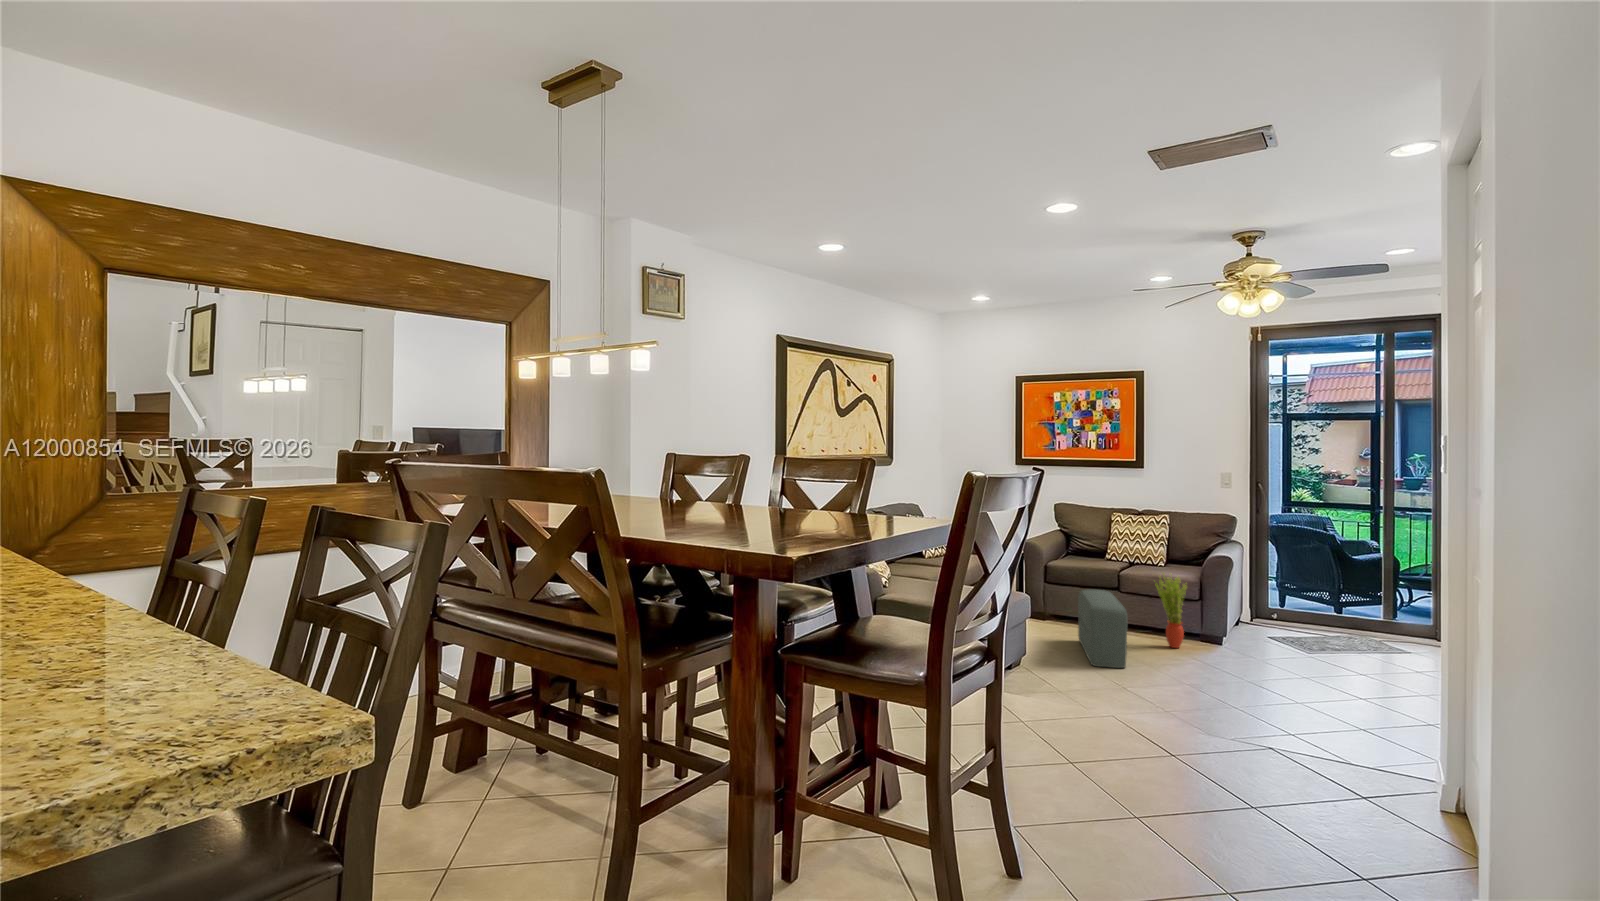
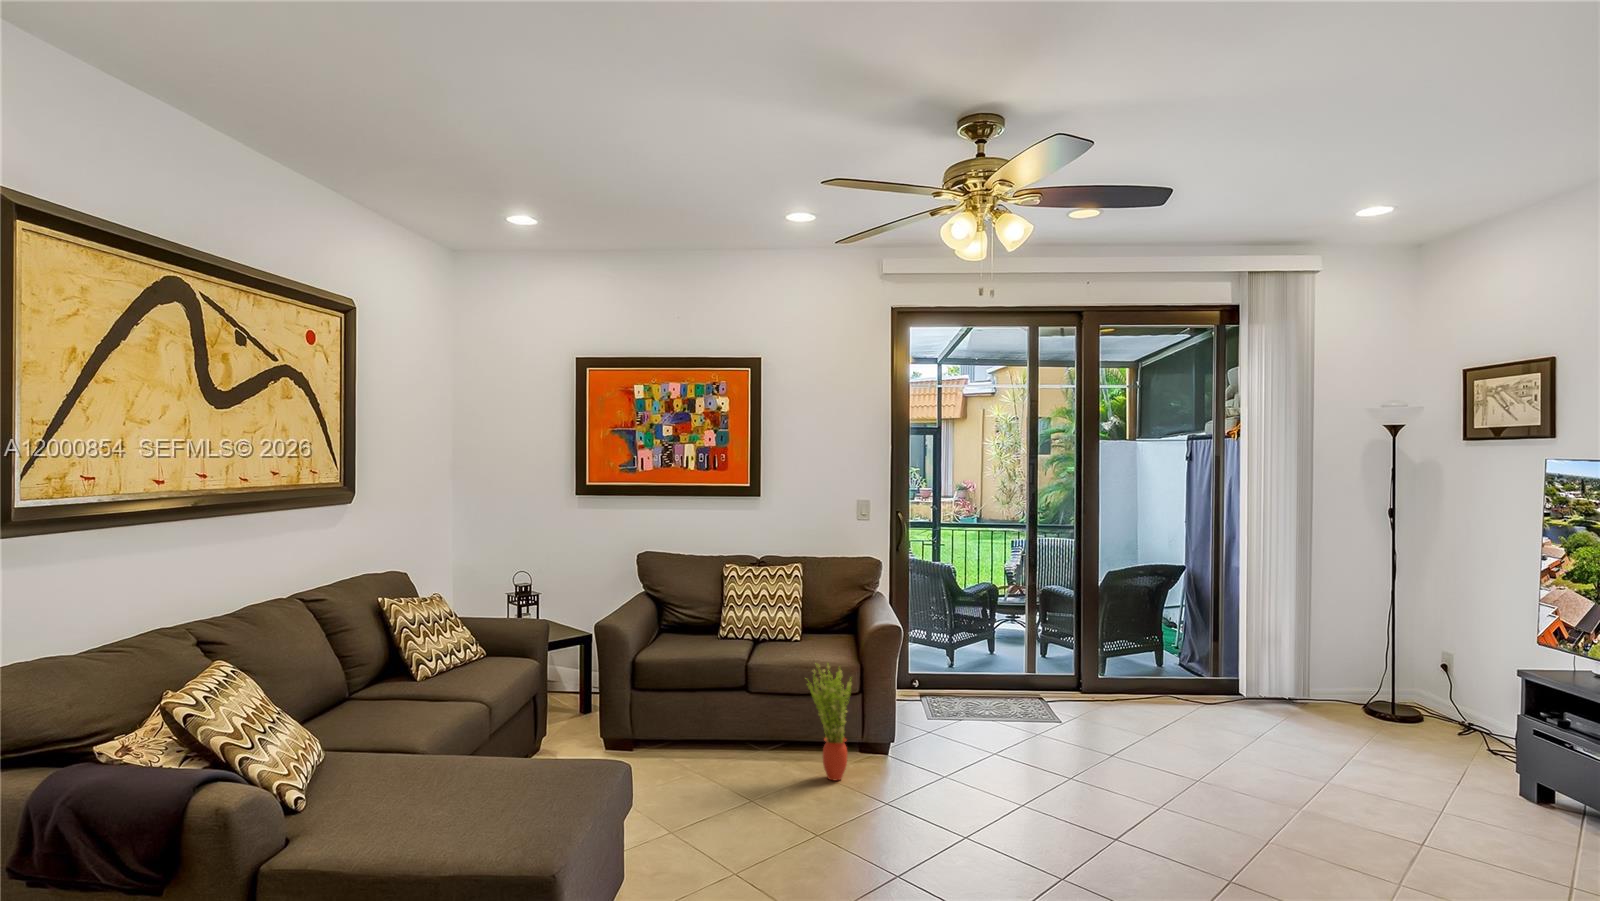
pouf: present [1078,589,1127,668] -> none [698,706,793,866]

